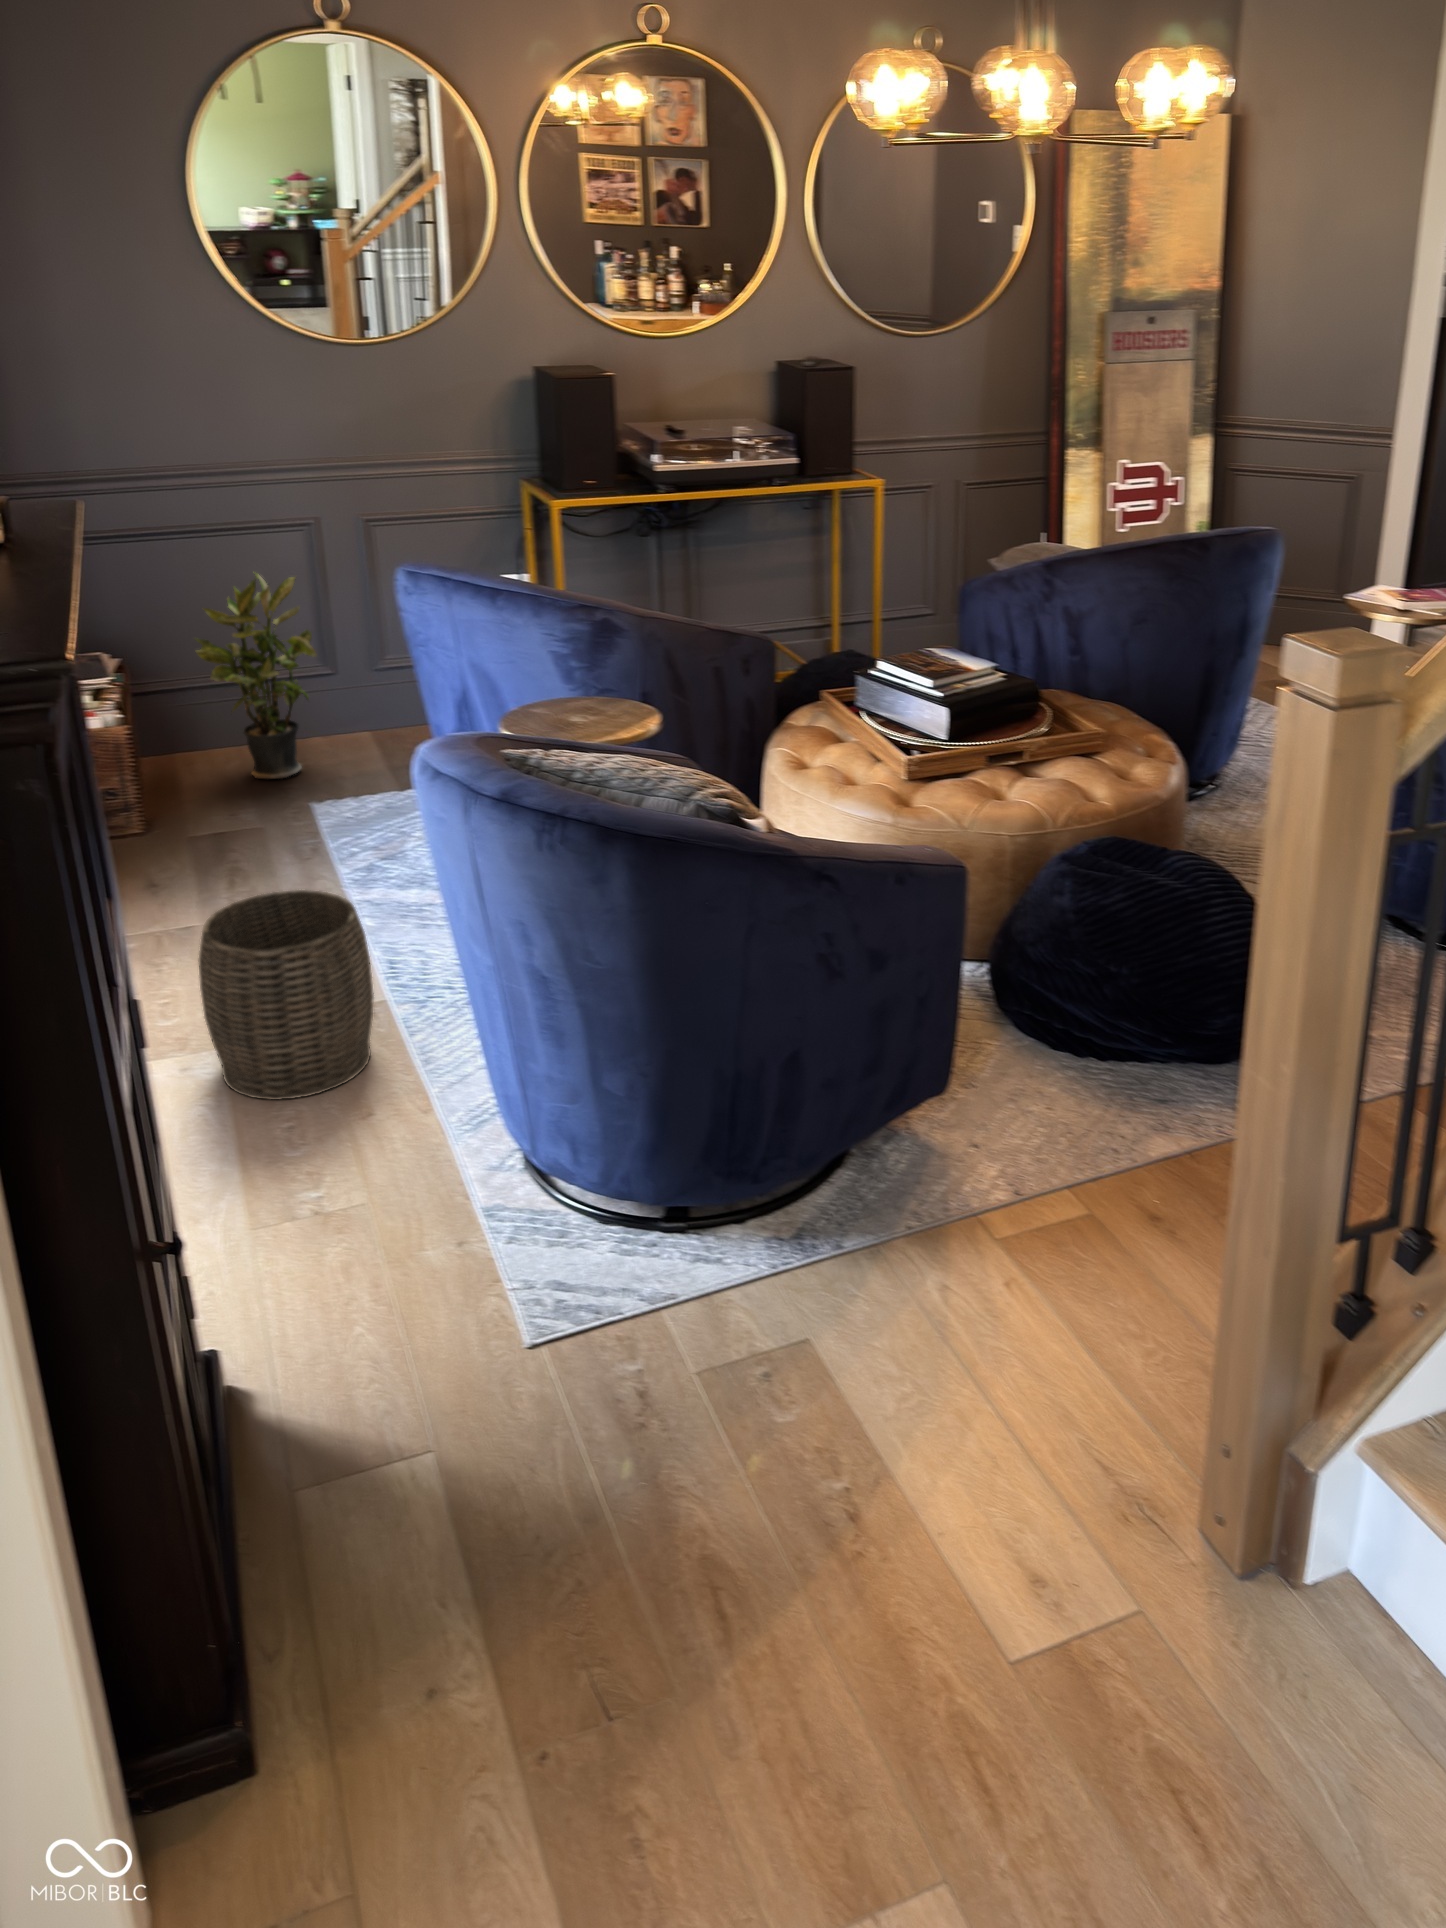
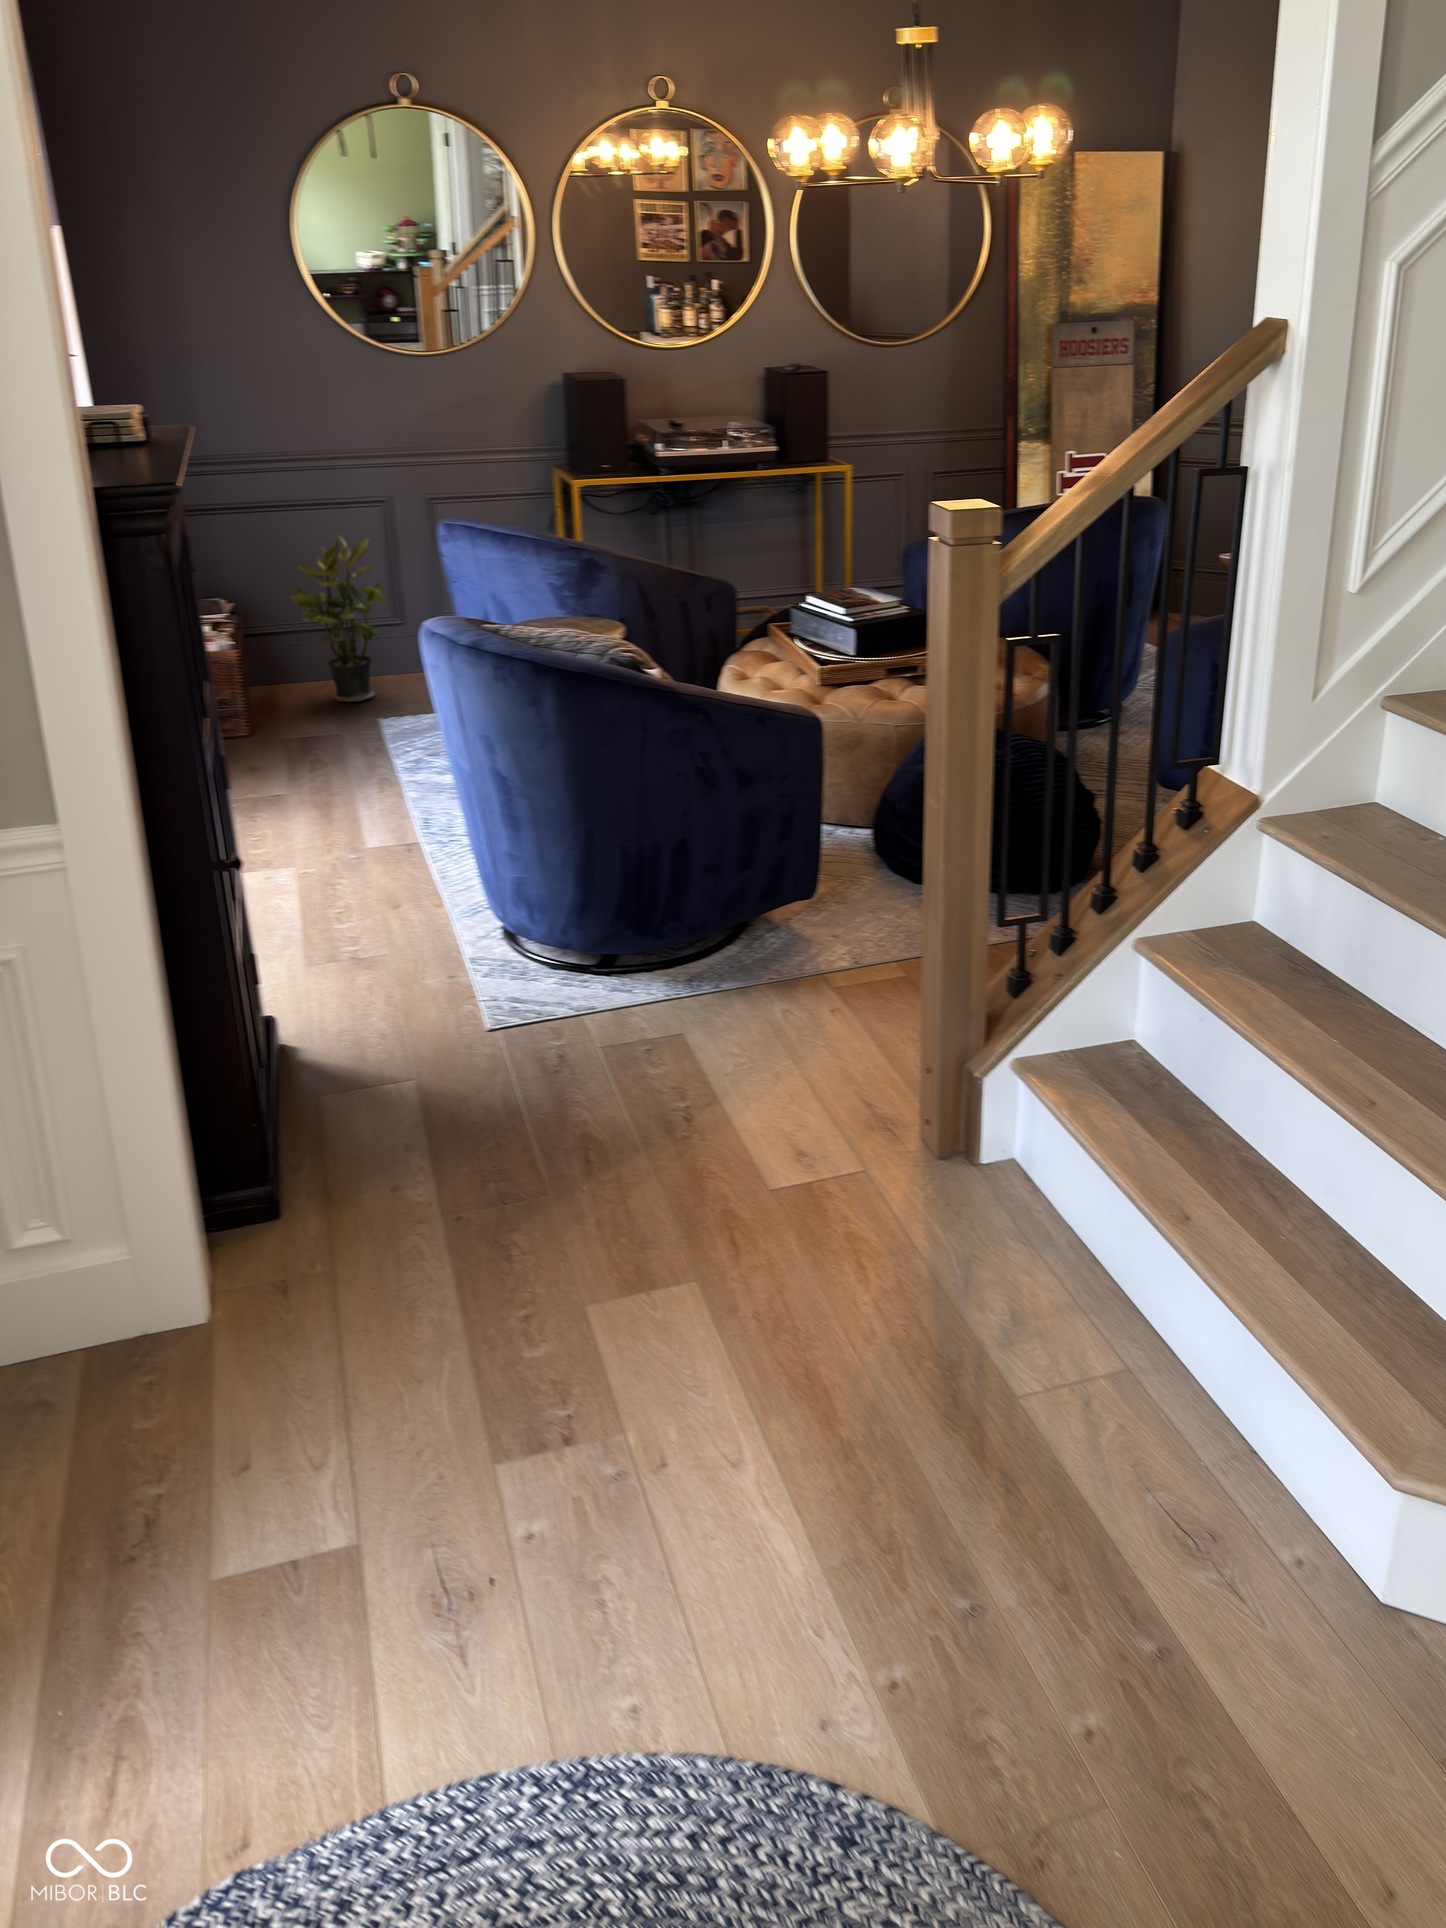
woven basket: present [198,890,374,1100] -> none [274,751,402,900]

